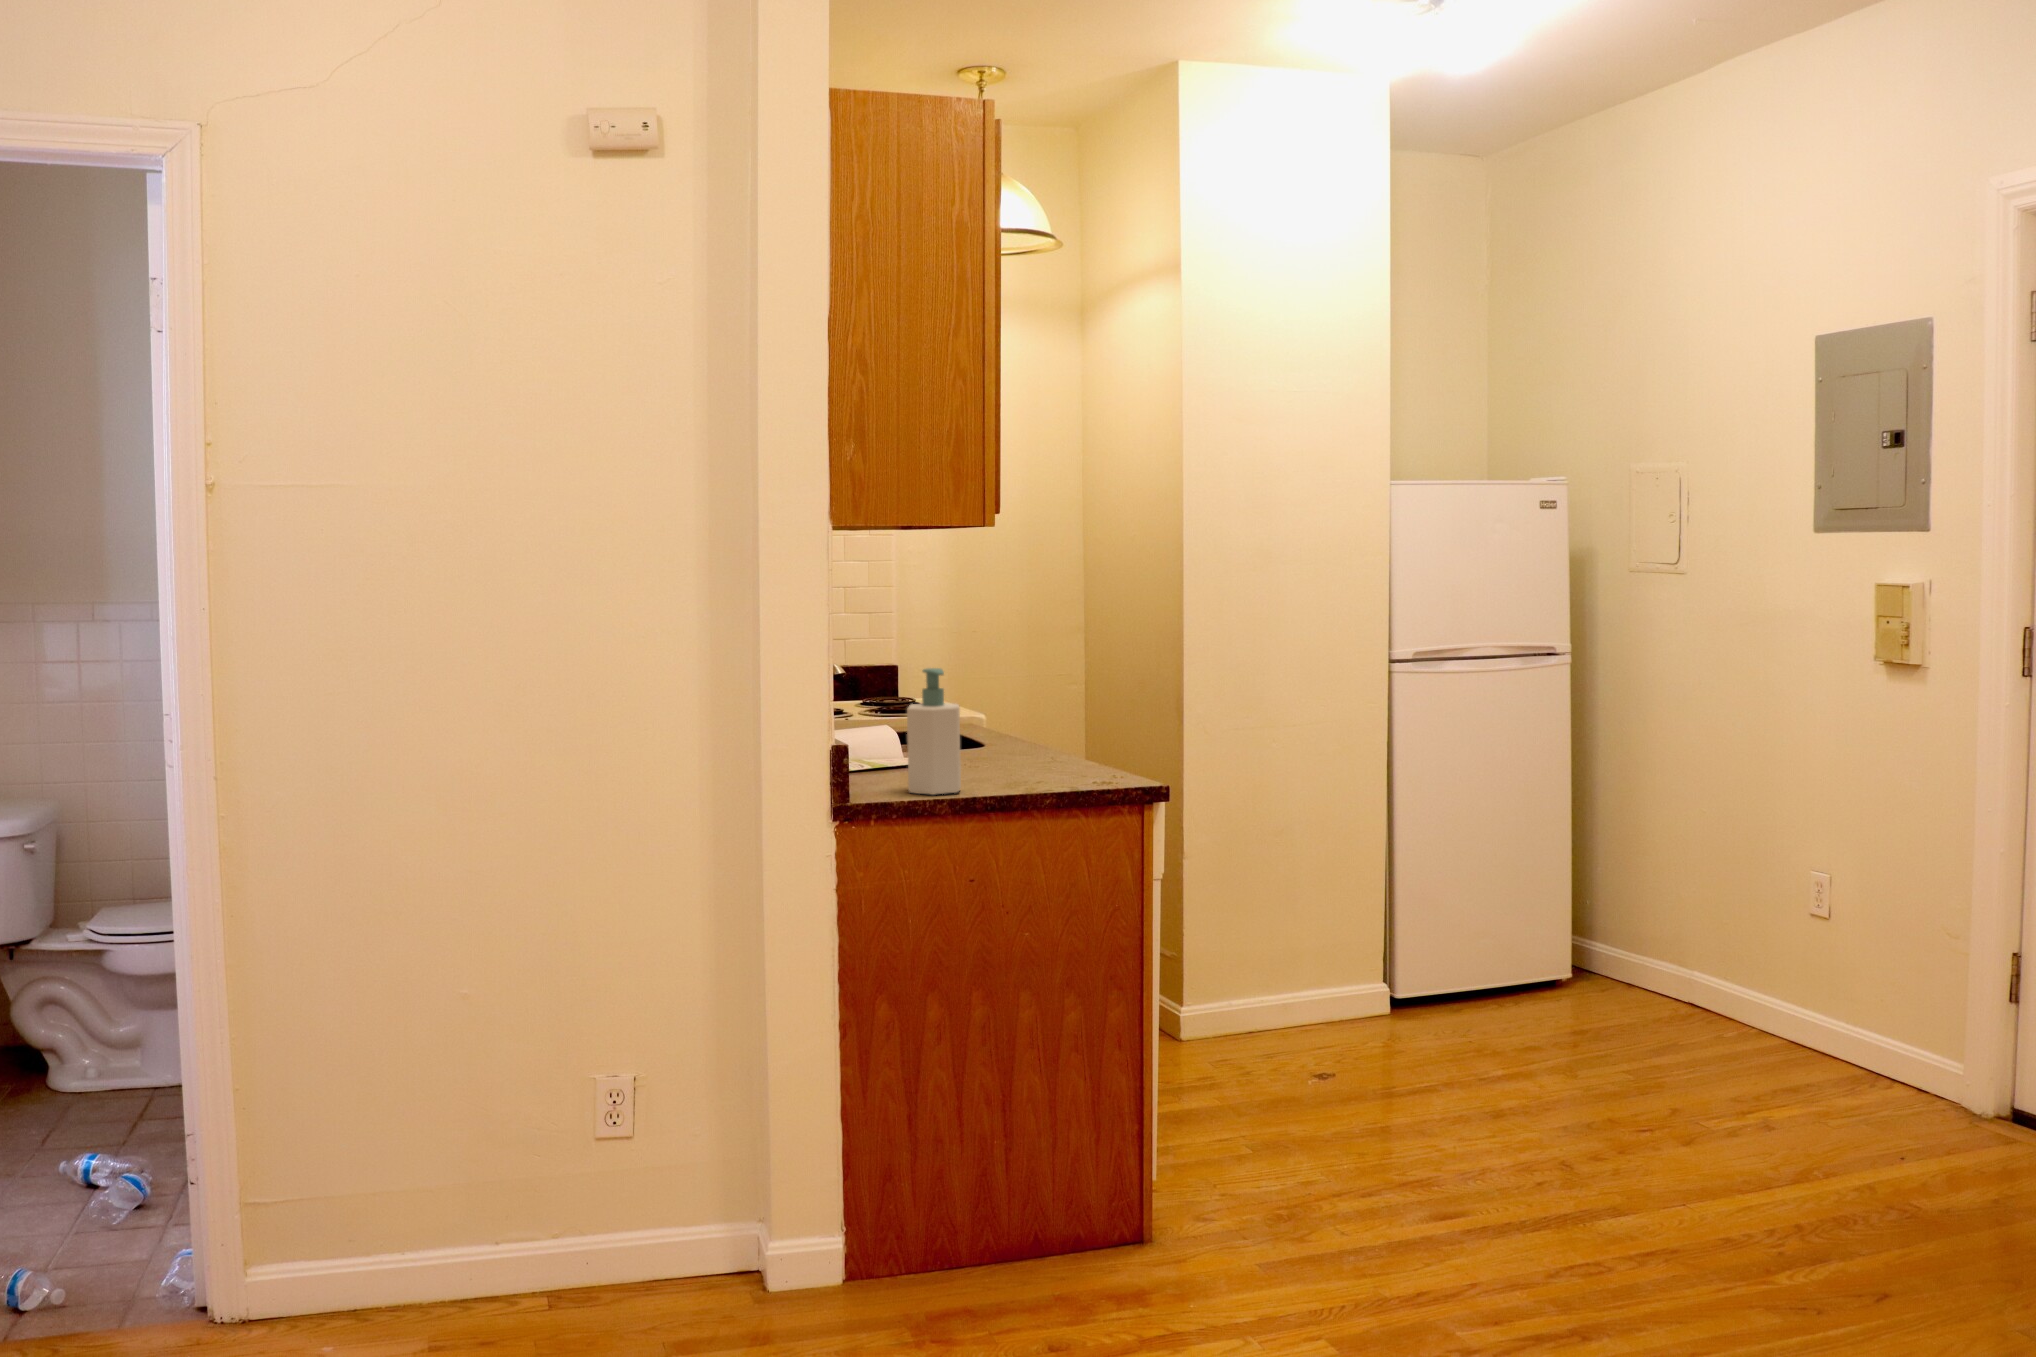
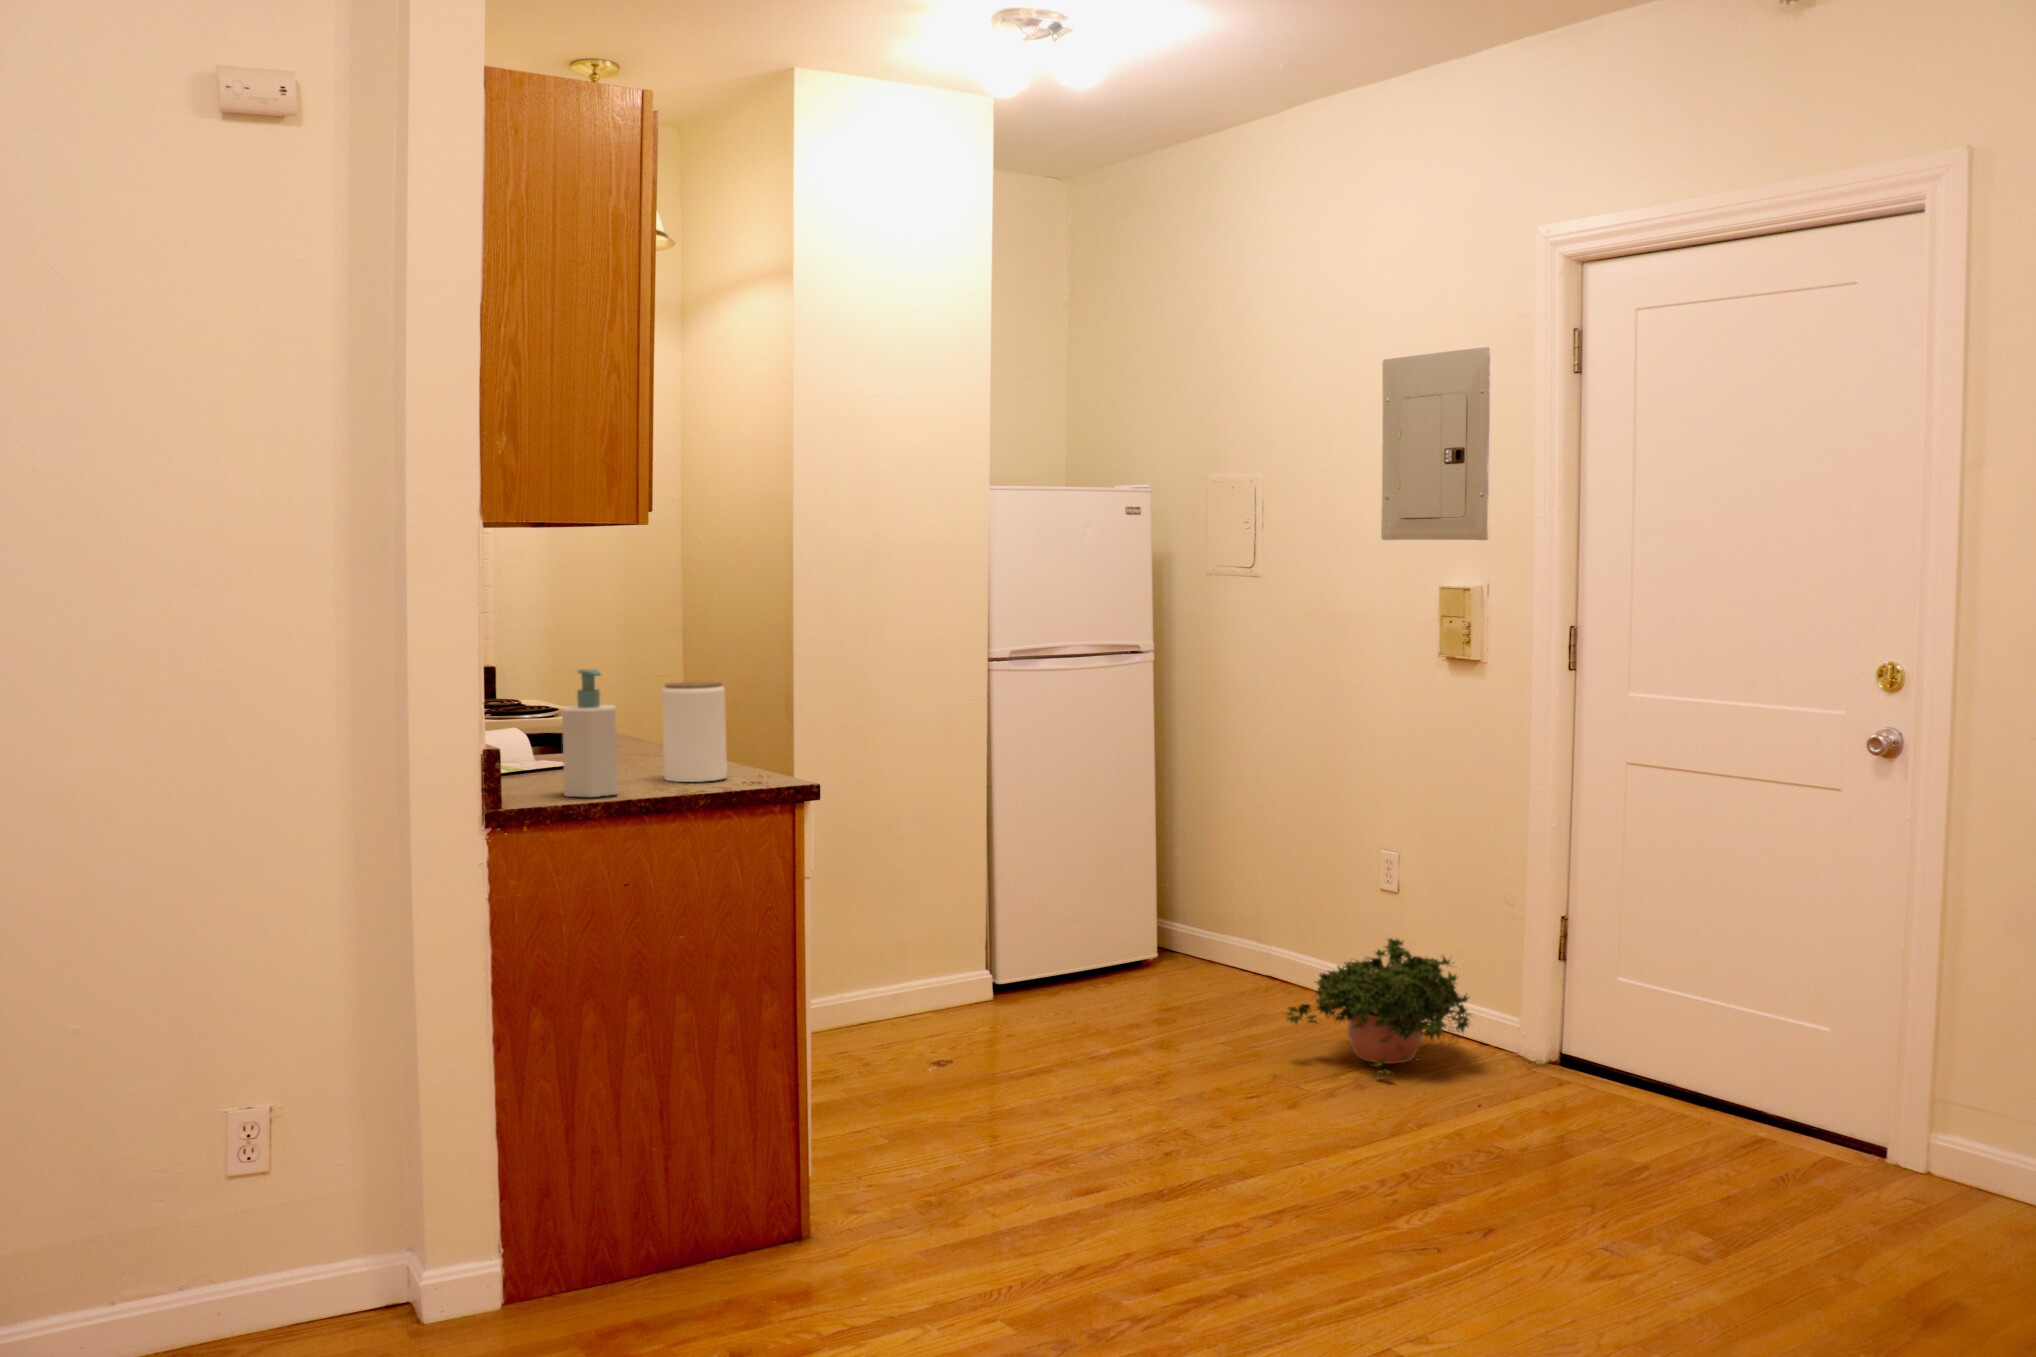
jar: none [1011,681,1073,781] -> present [662,682,727,782]
potted plant: none [1677,965,1907,1121] -> present [1287,938,1469,1077]

